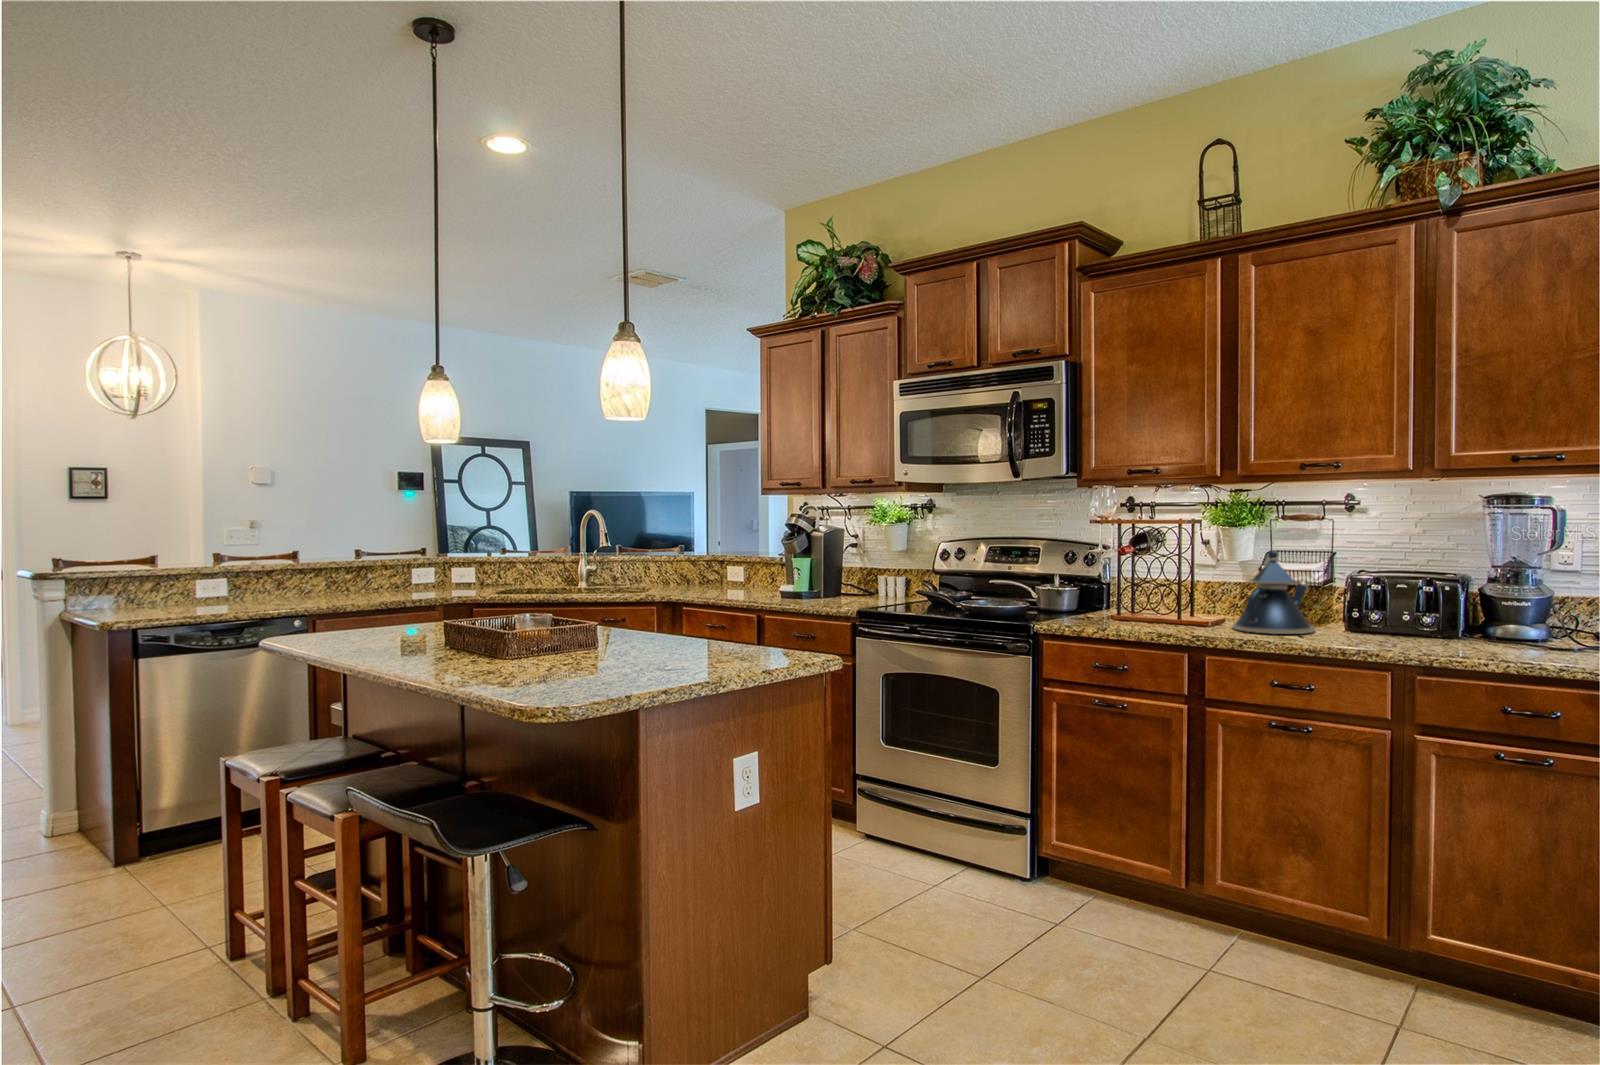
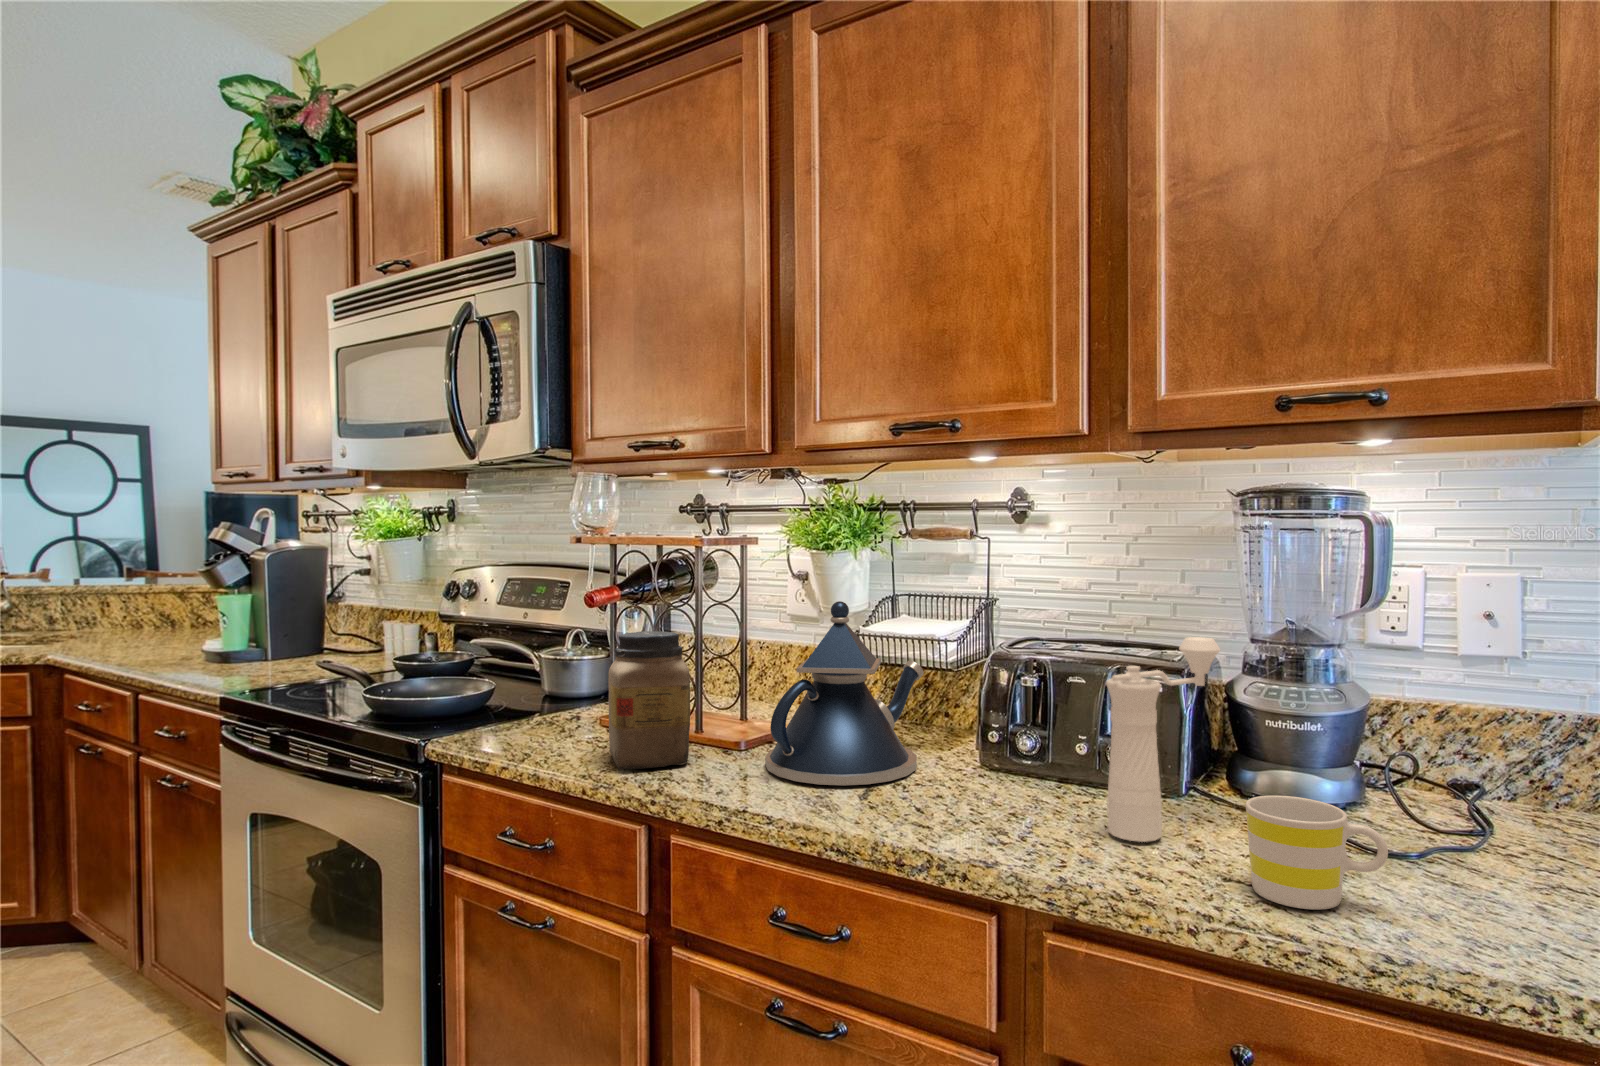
pepper mill: none [1431,563,1483,646] -> present [1106,637,1220,842]
jar: none [1147,566,1195,630] -> present [608,631,690,770]
mug: none [1502,621,1563,658] -> present [1246,795,1388,910]

